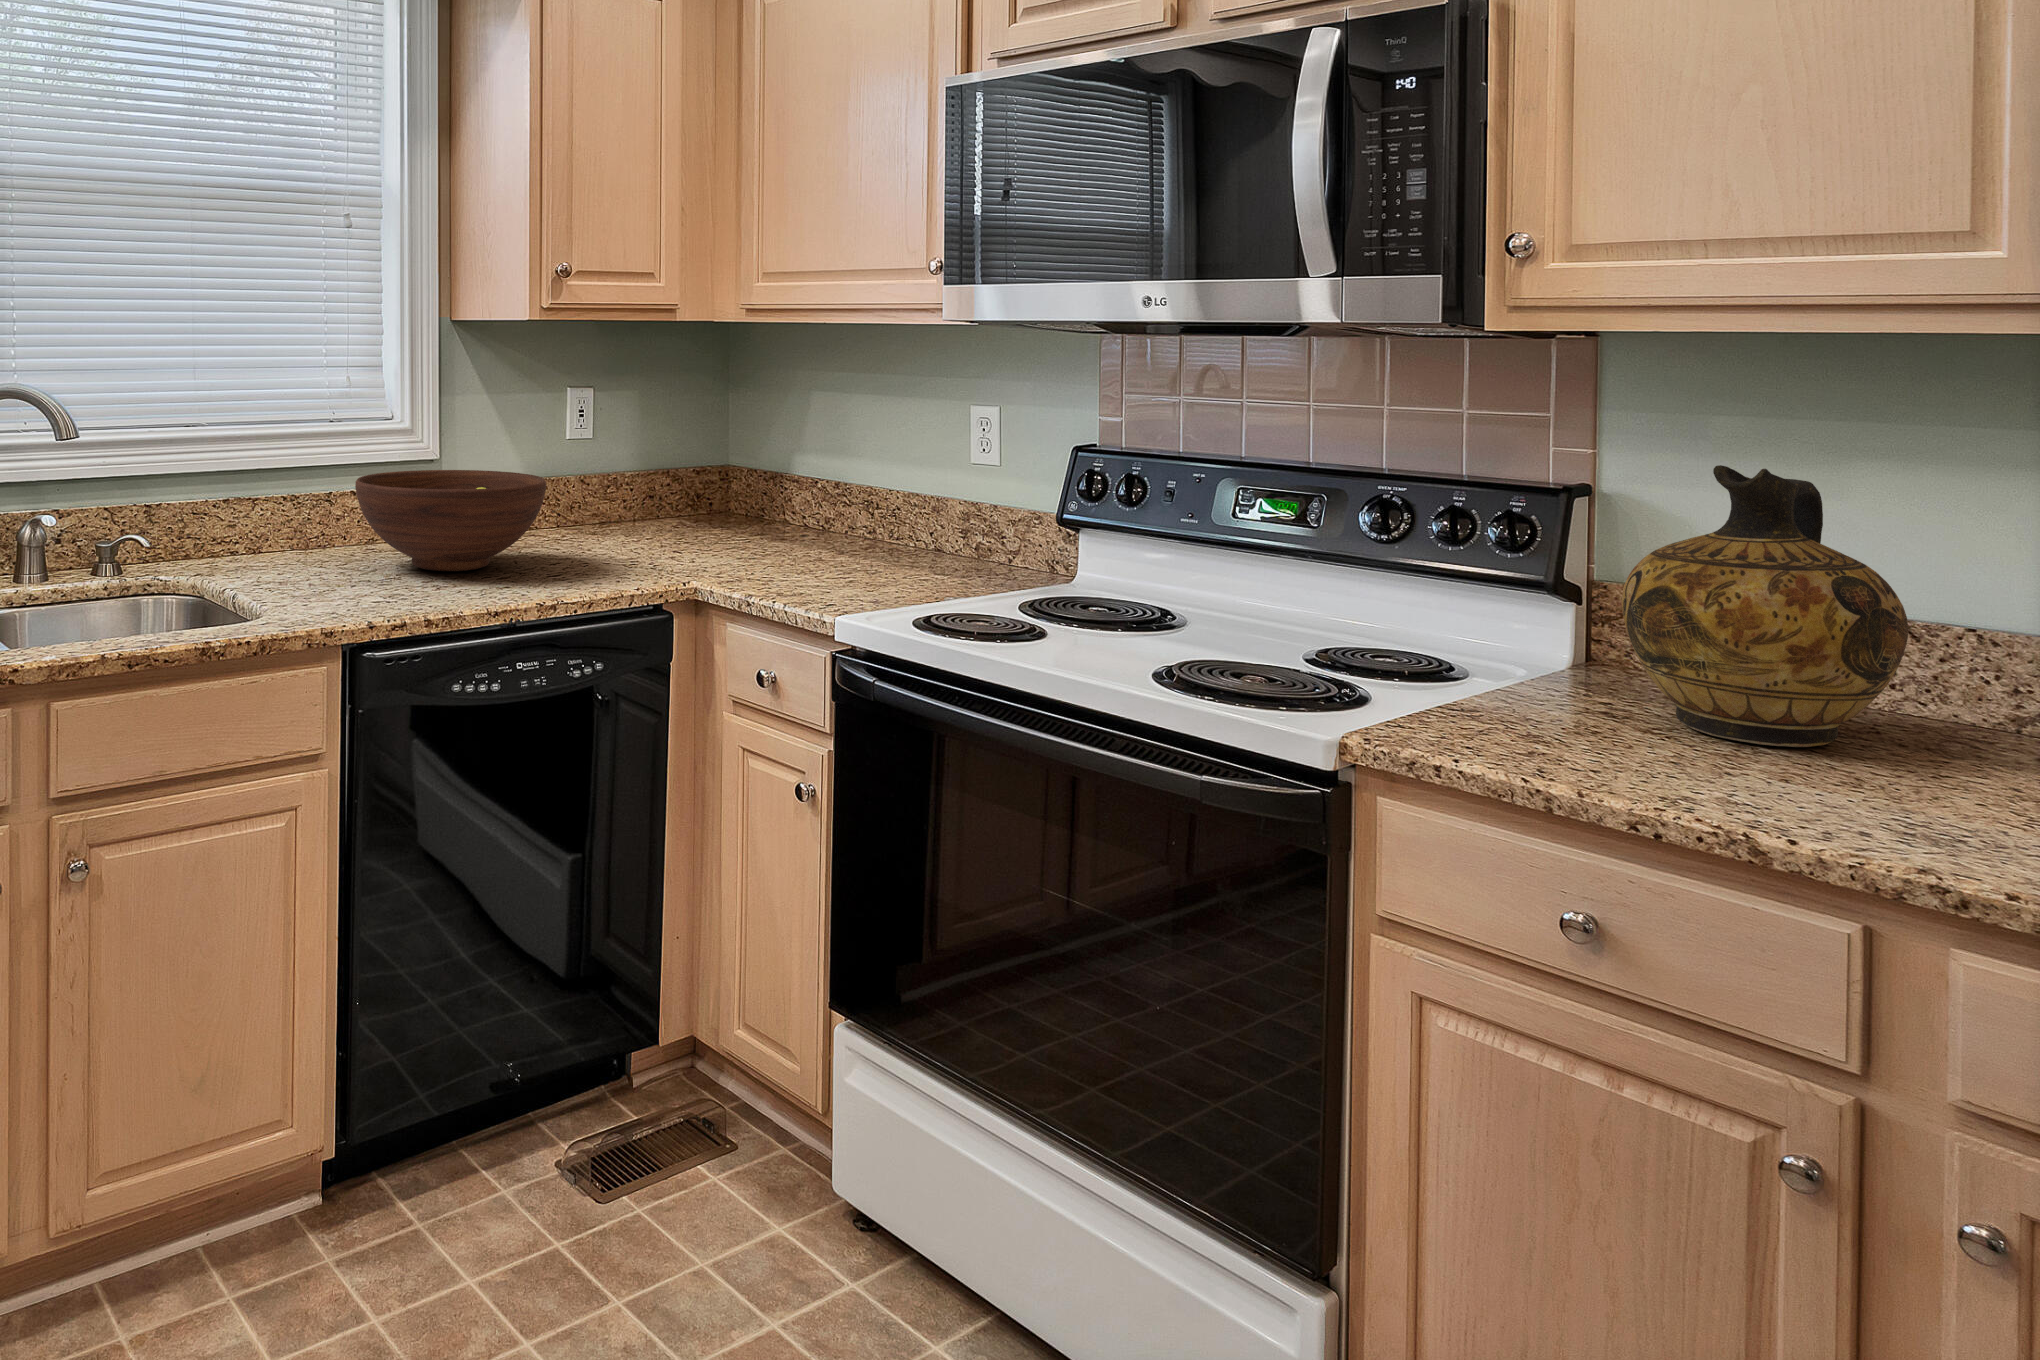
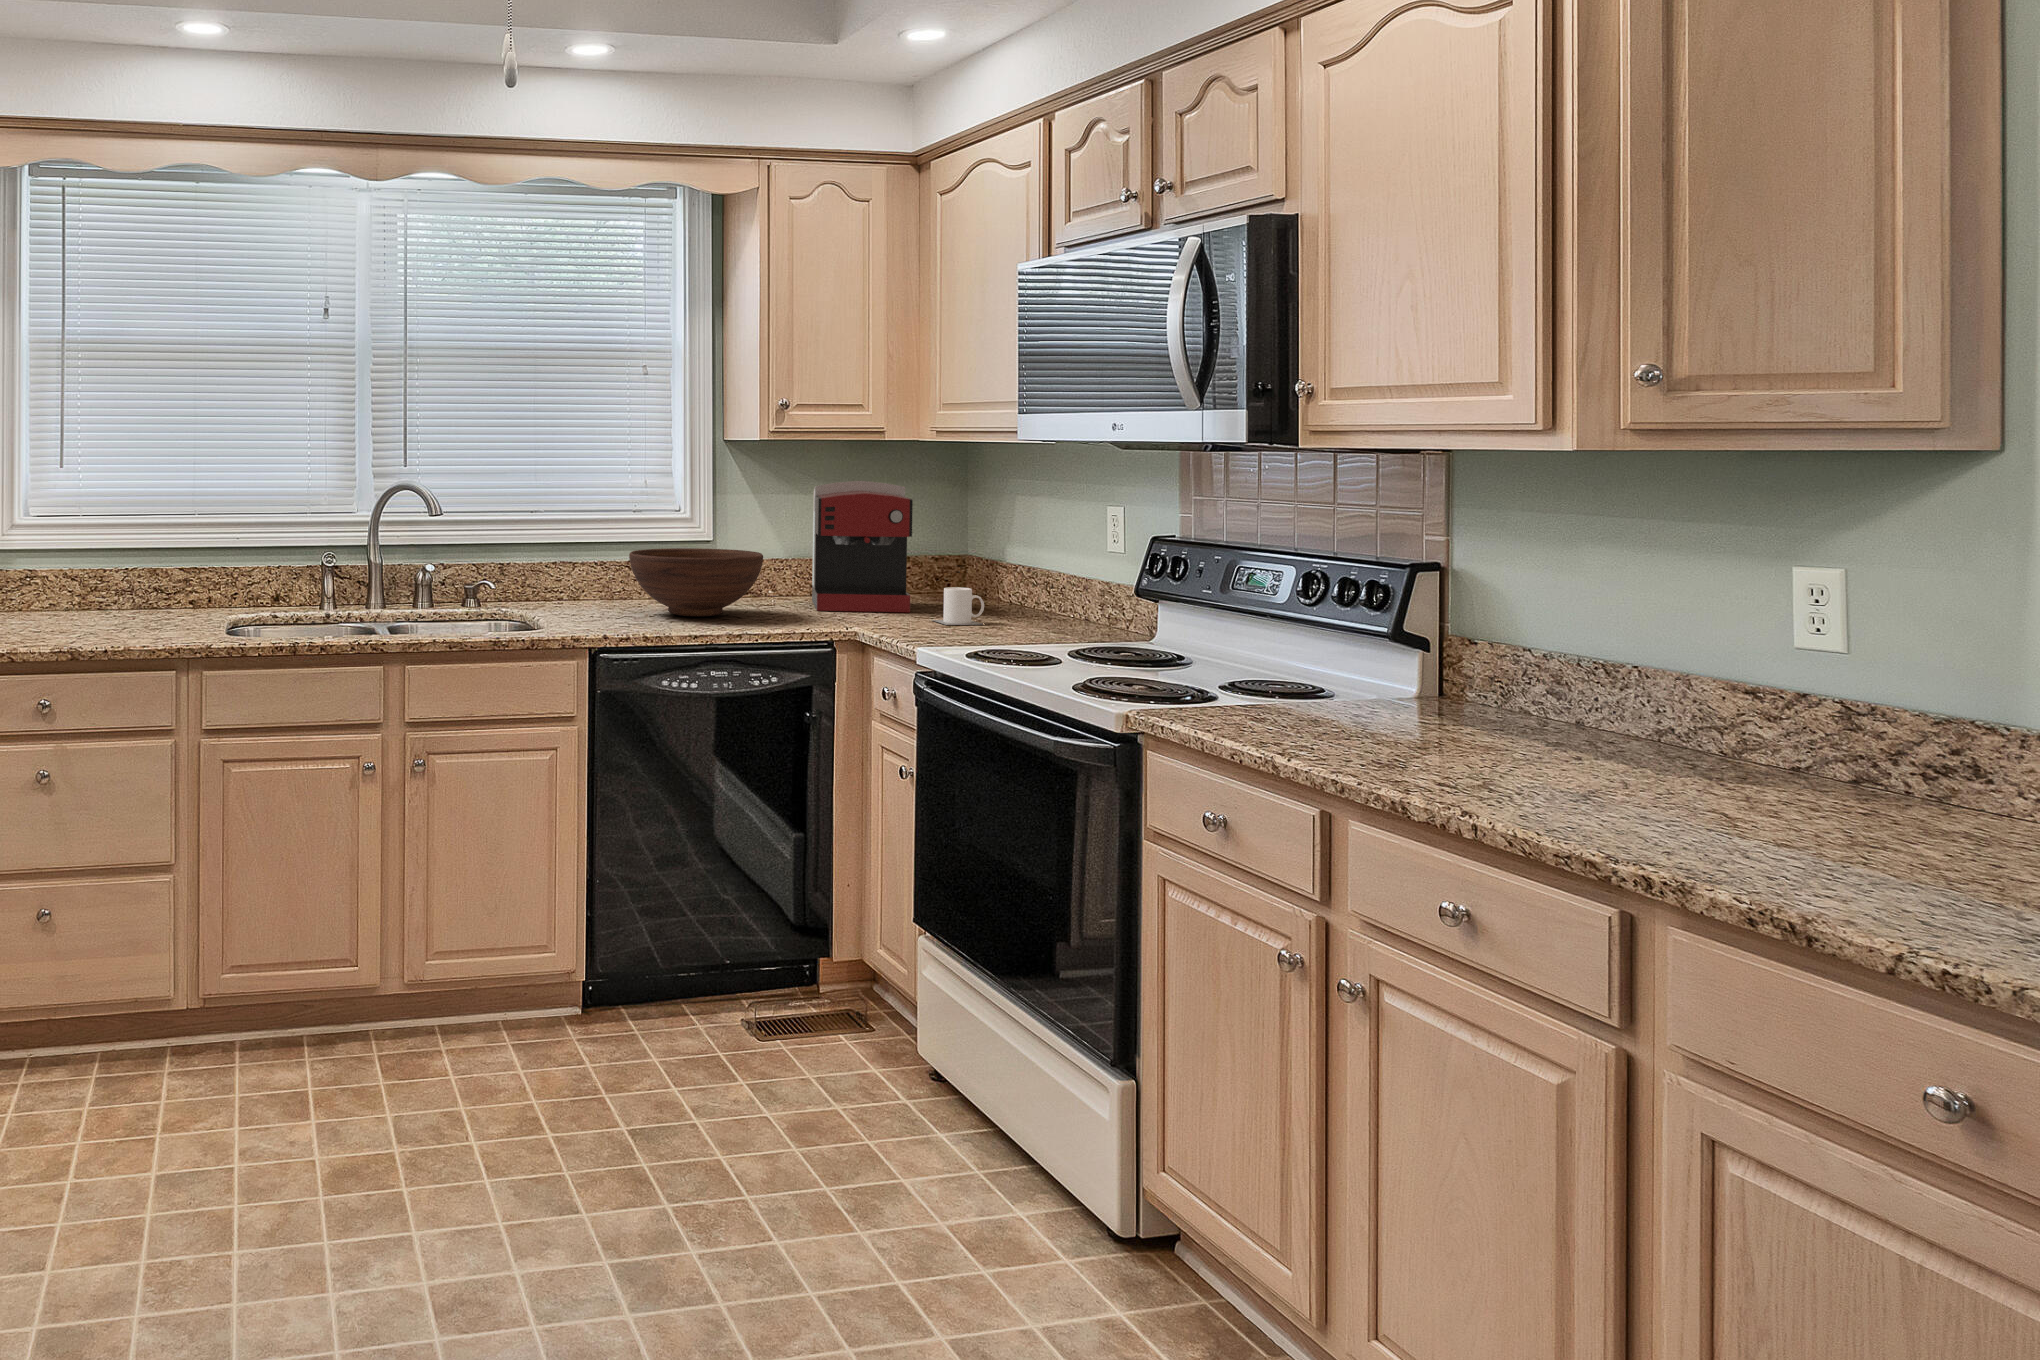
coffee maker: none [563,373,715,549] -> present [812,481,913,612]
ceramic jug: present [1621,465,1908,747] -> none [1363,540,1540,733]
mug: none [758,514,833,566] -> present [933,587,984,625]

